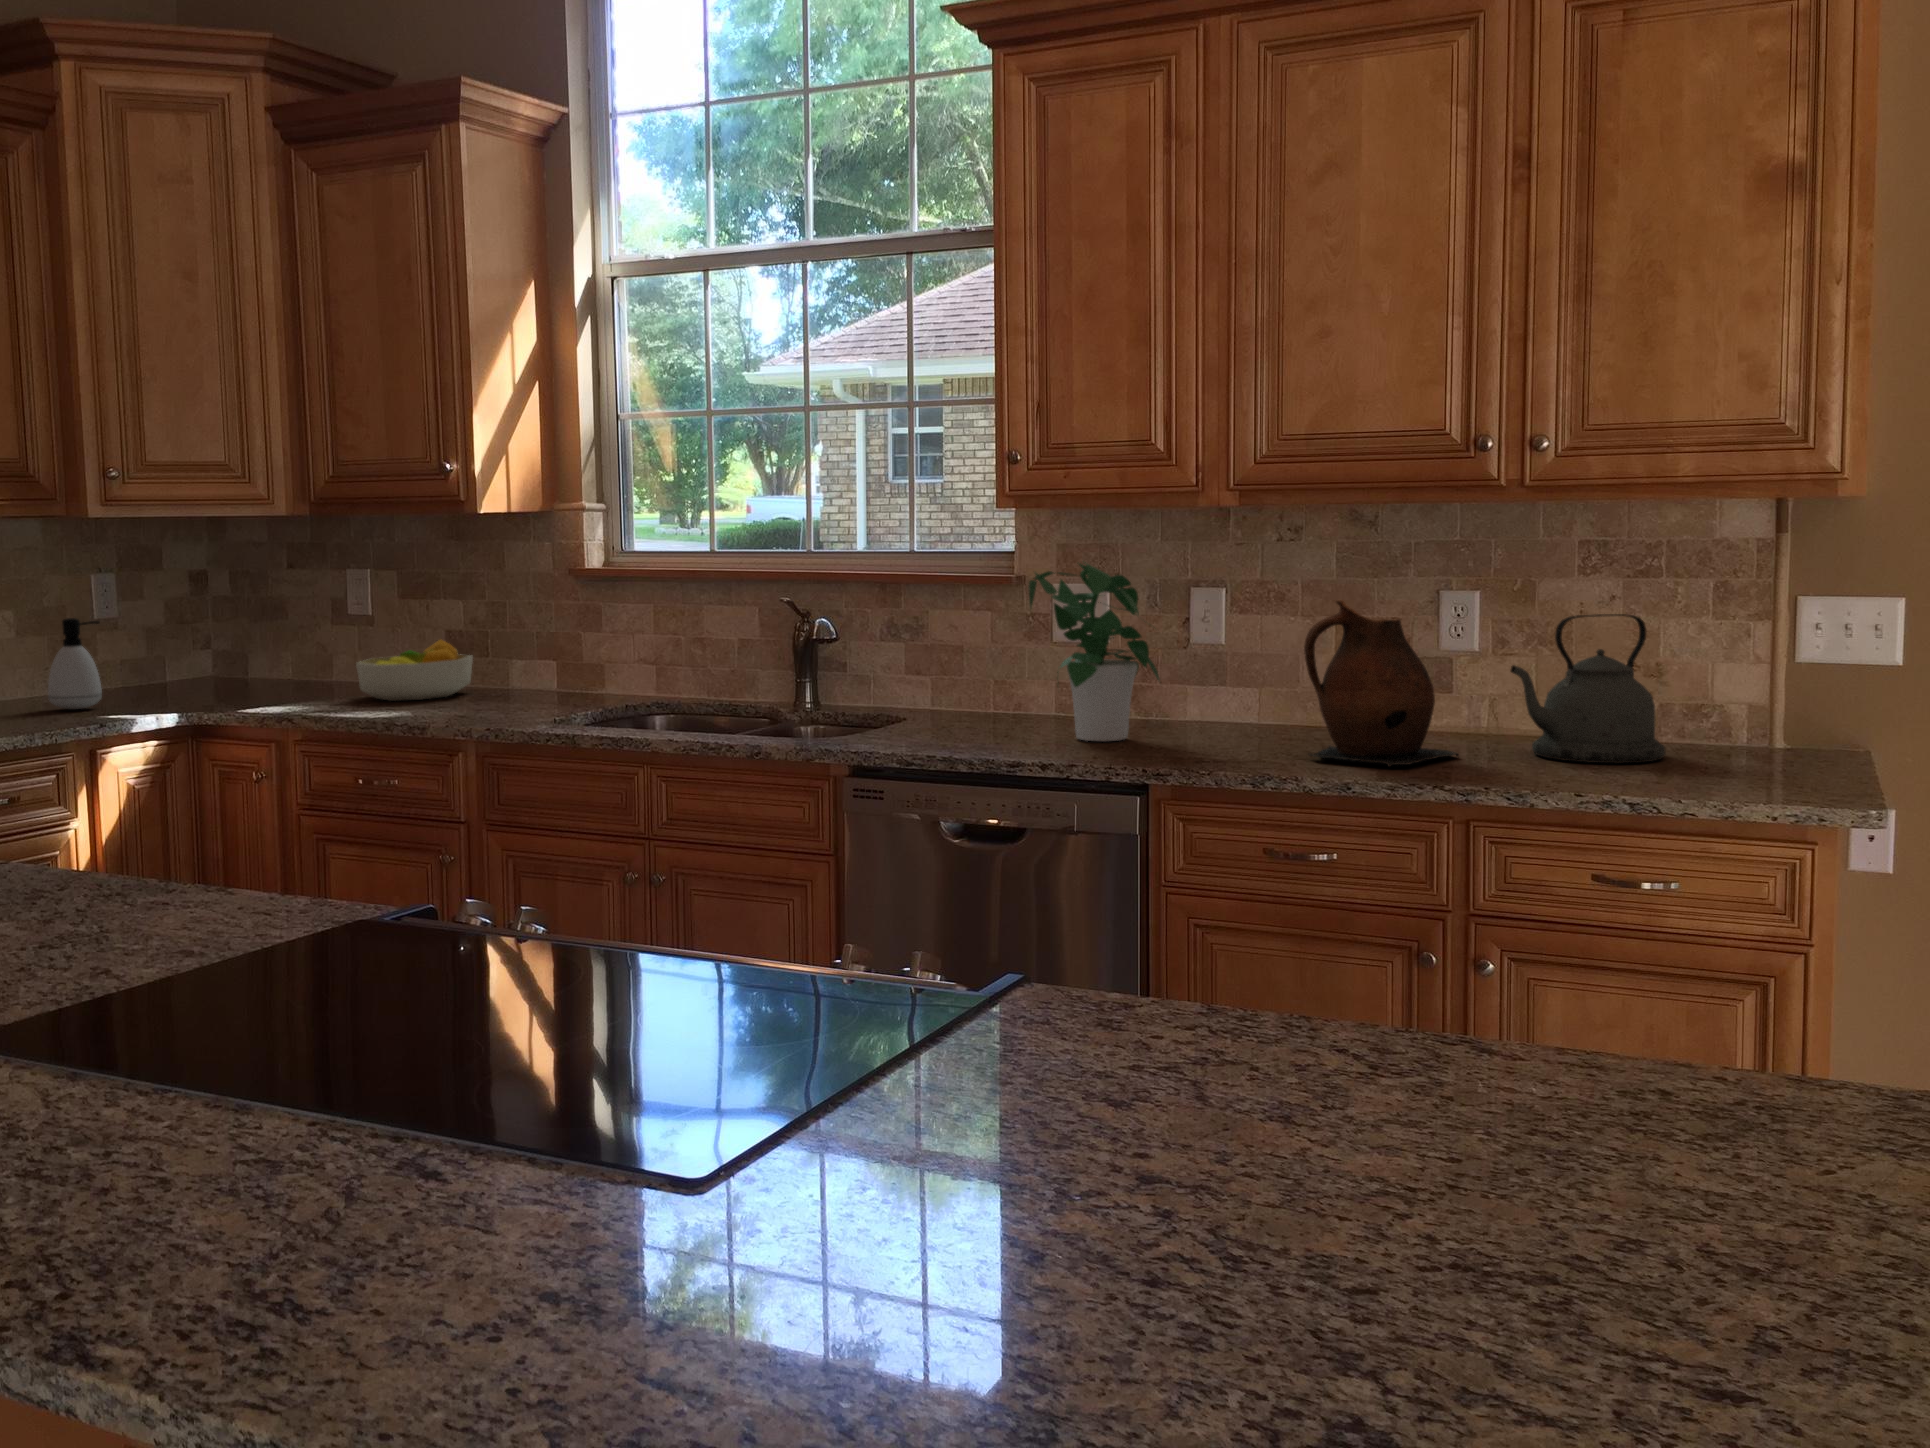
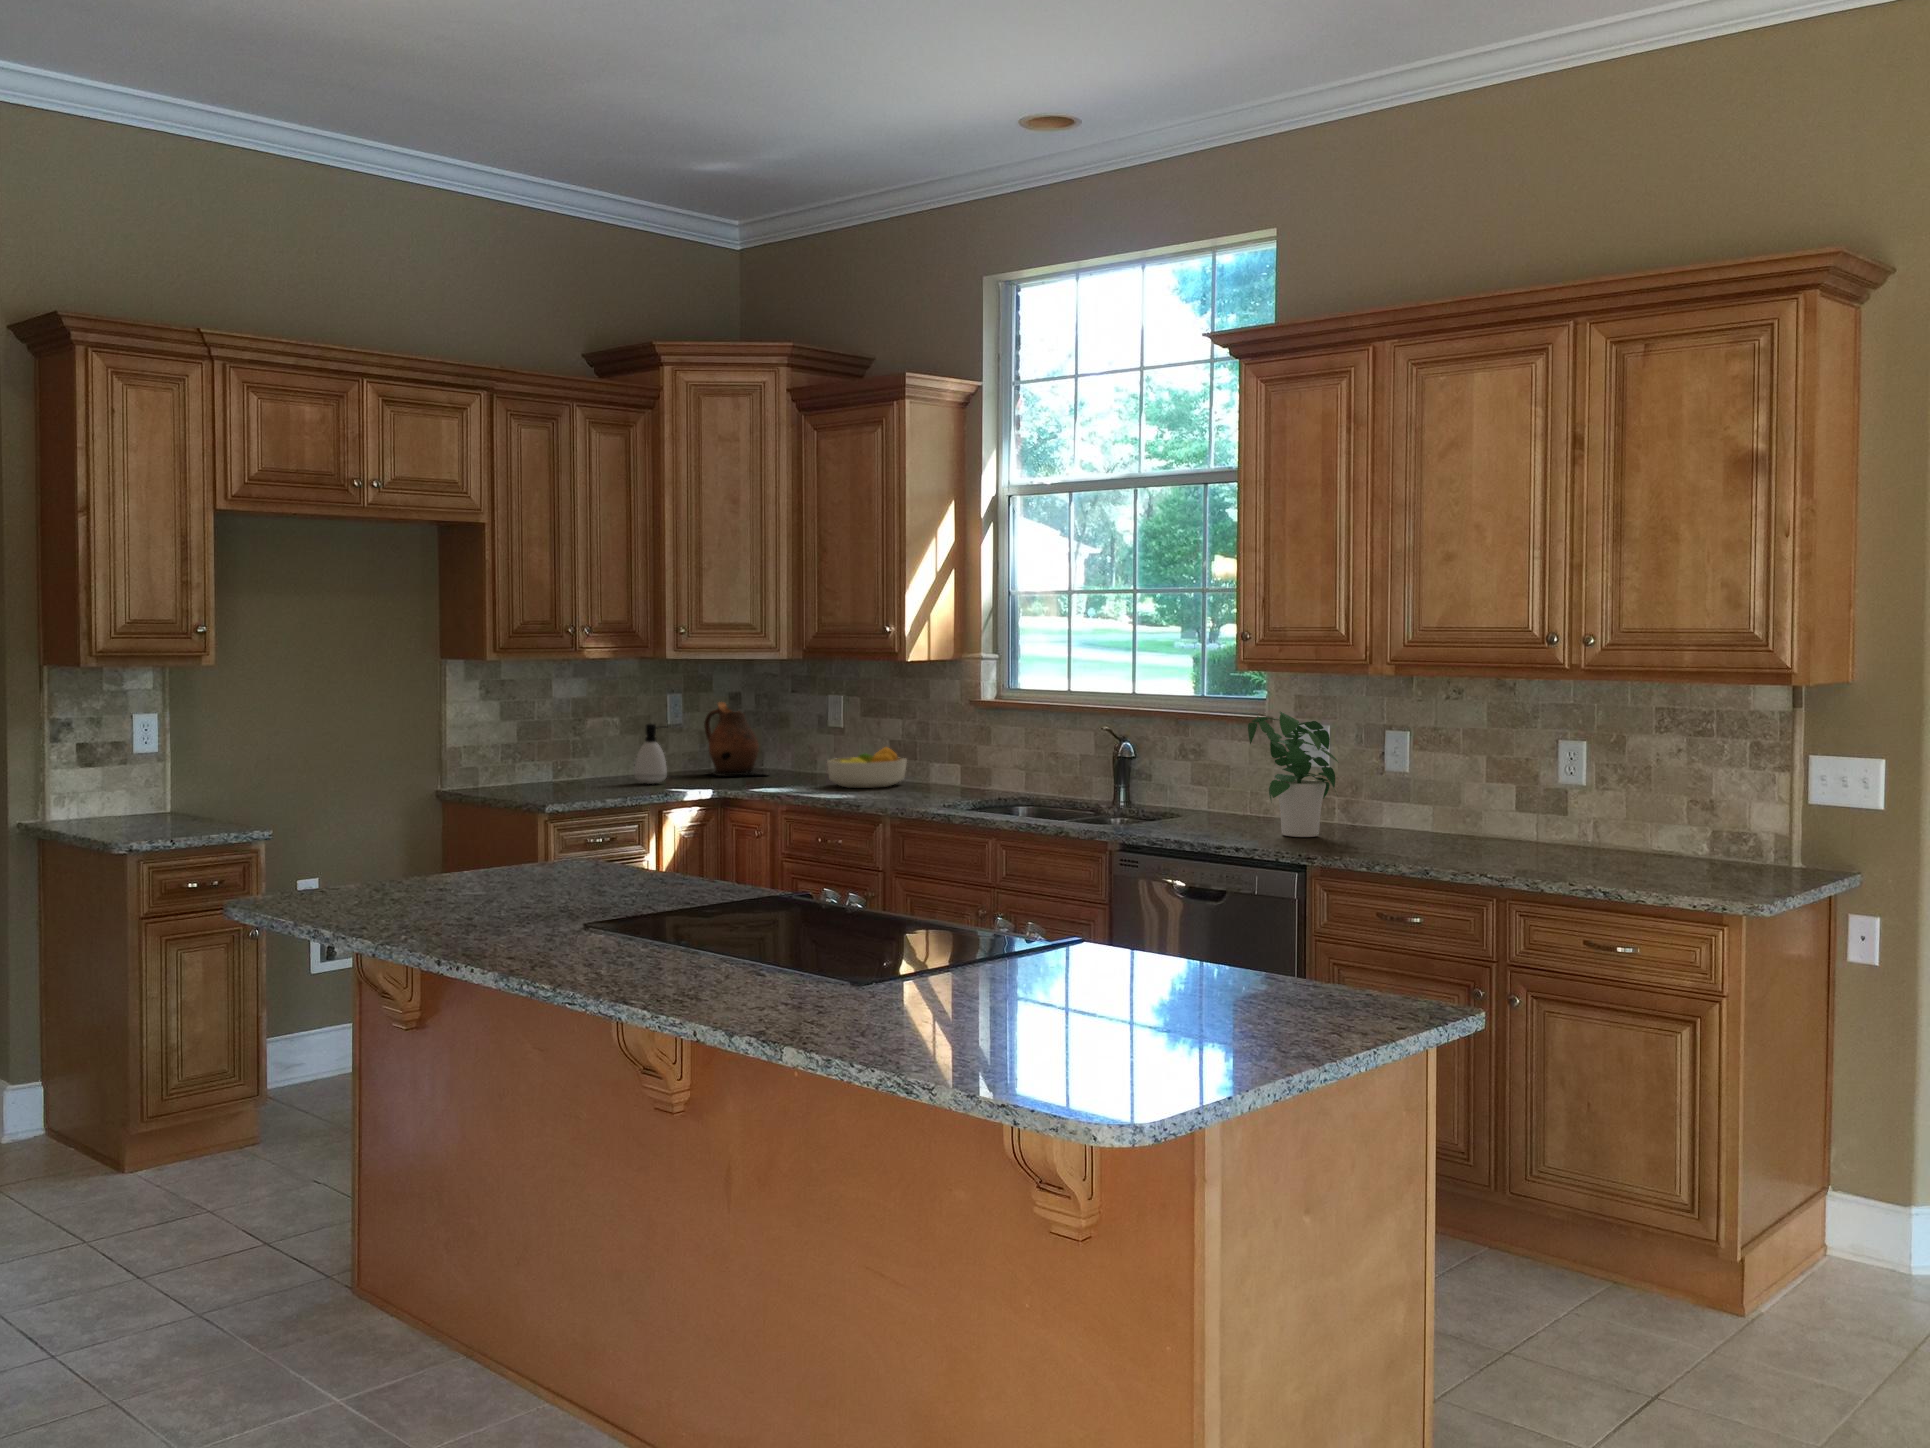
ceramic pitcher: present [1304,600,1459,767] -> present [704,702,769,776]
kettle: present [1511,614,1665,763] -> none [1567,763,1689,870]

